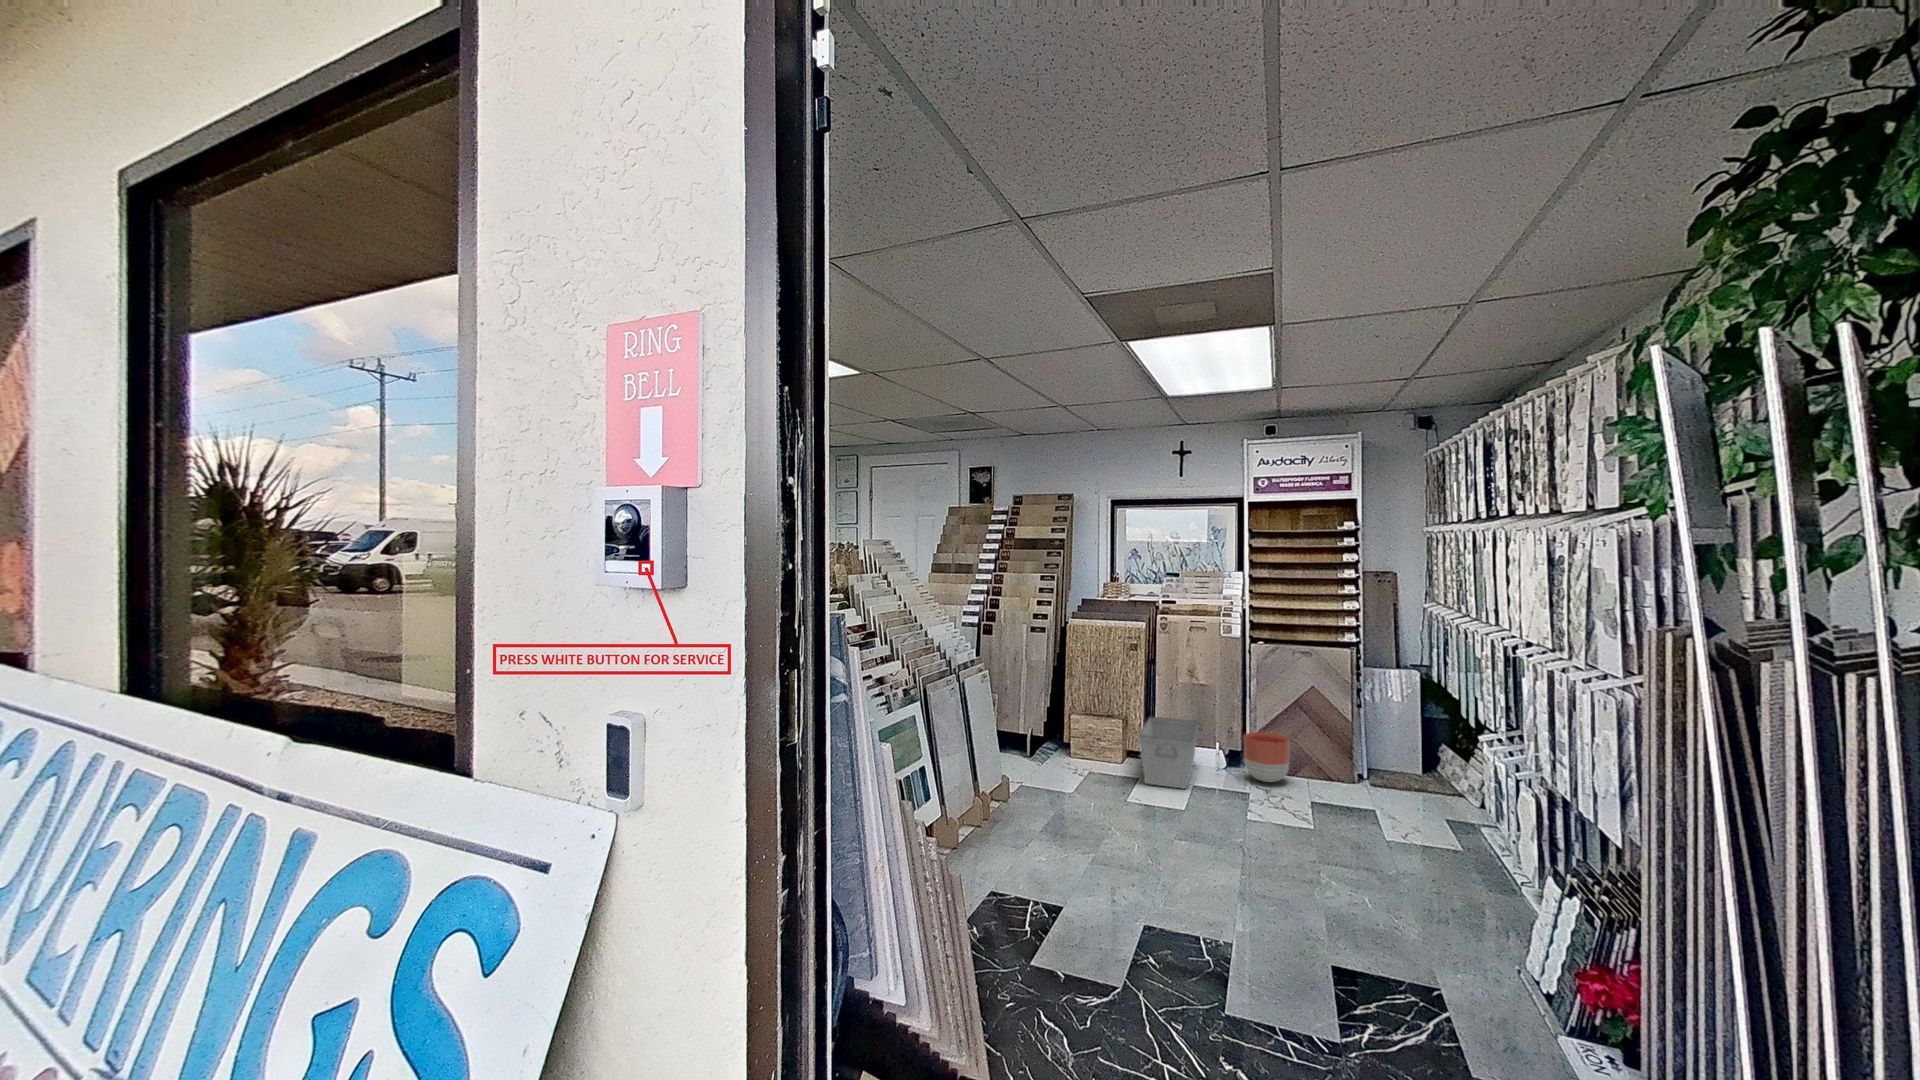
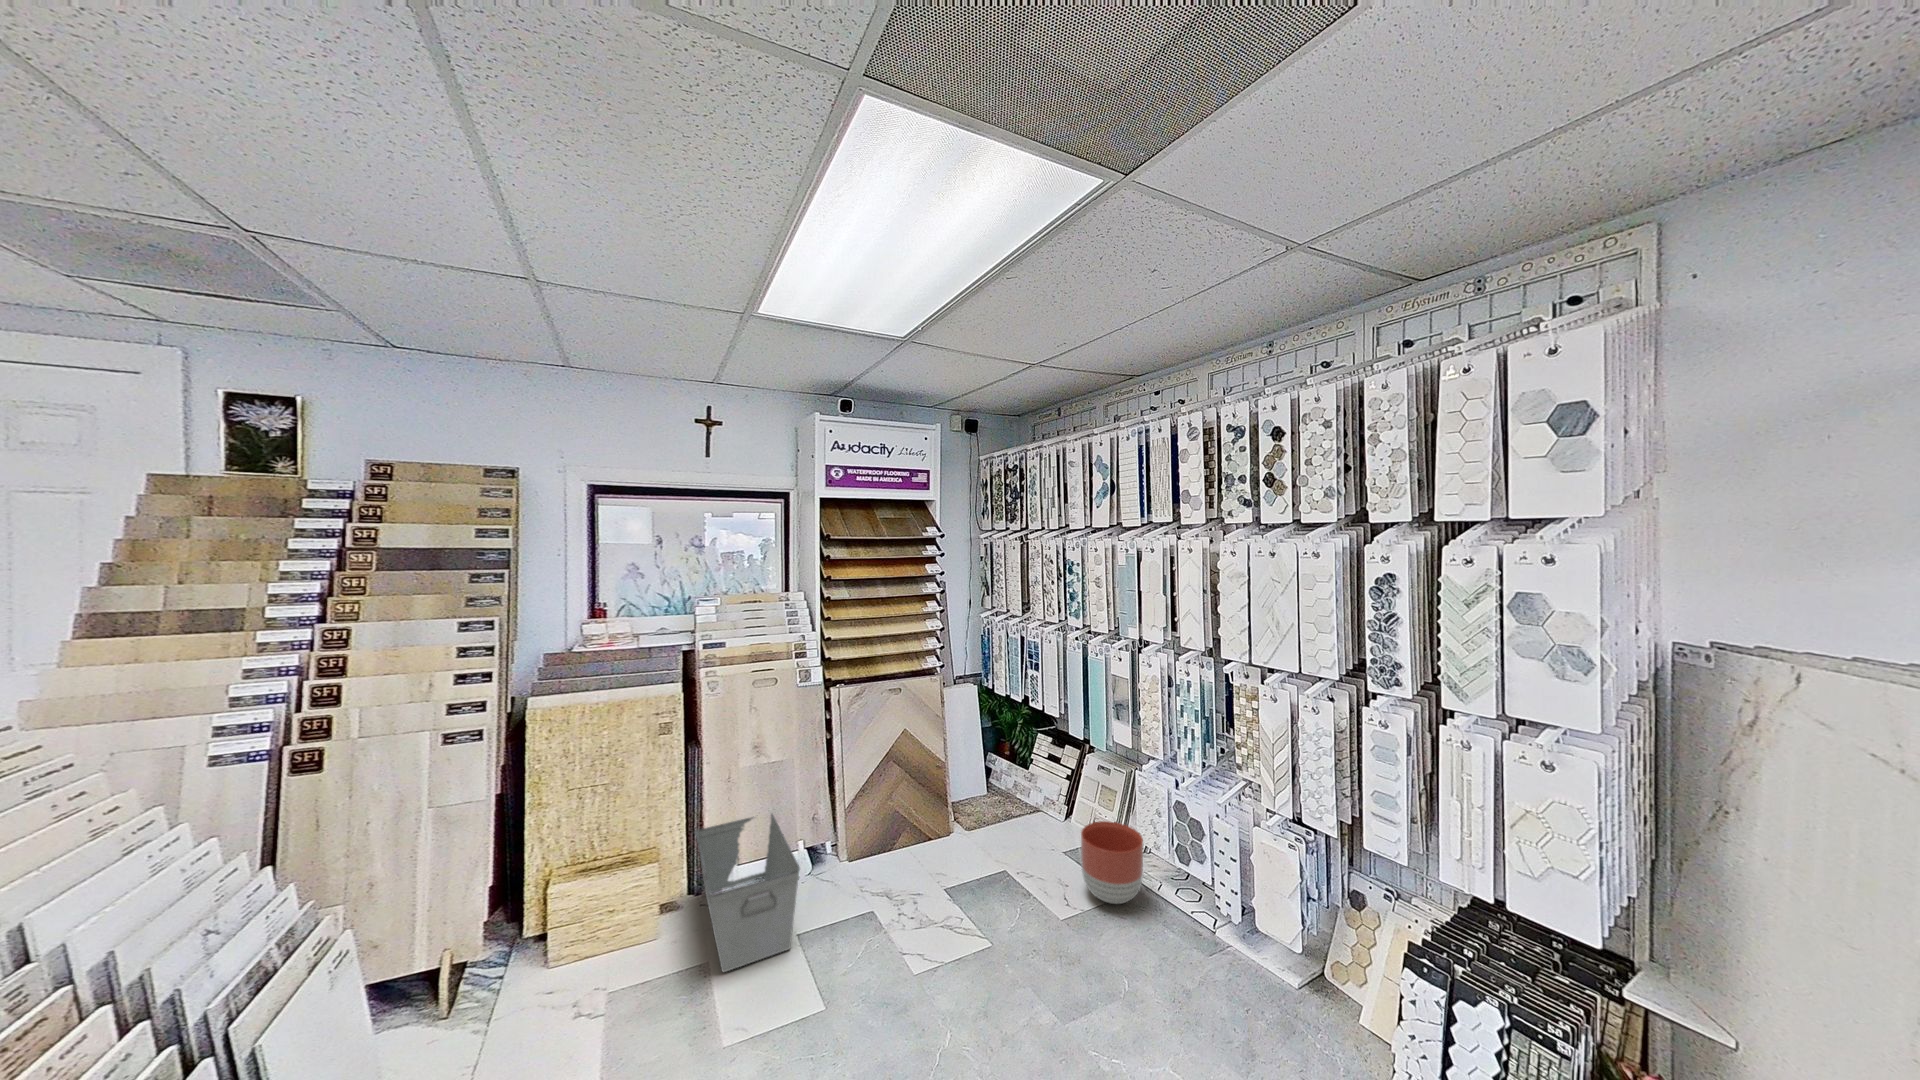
planter: present [1244,732,1290,782] -> present [1081,821,1143,904]

